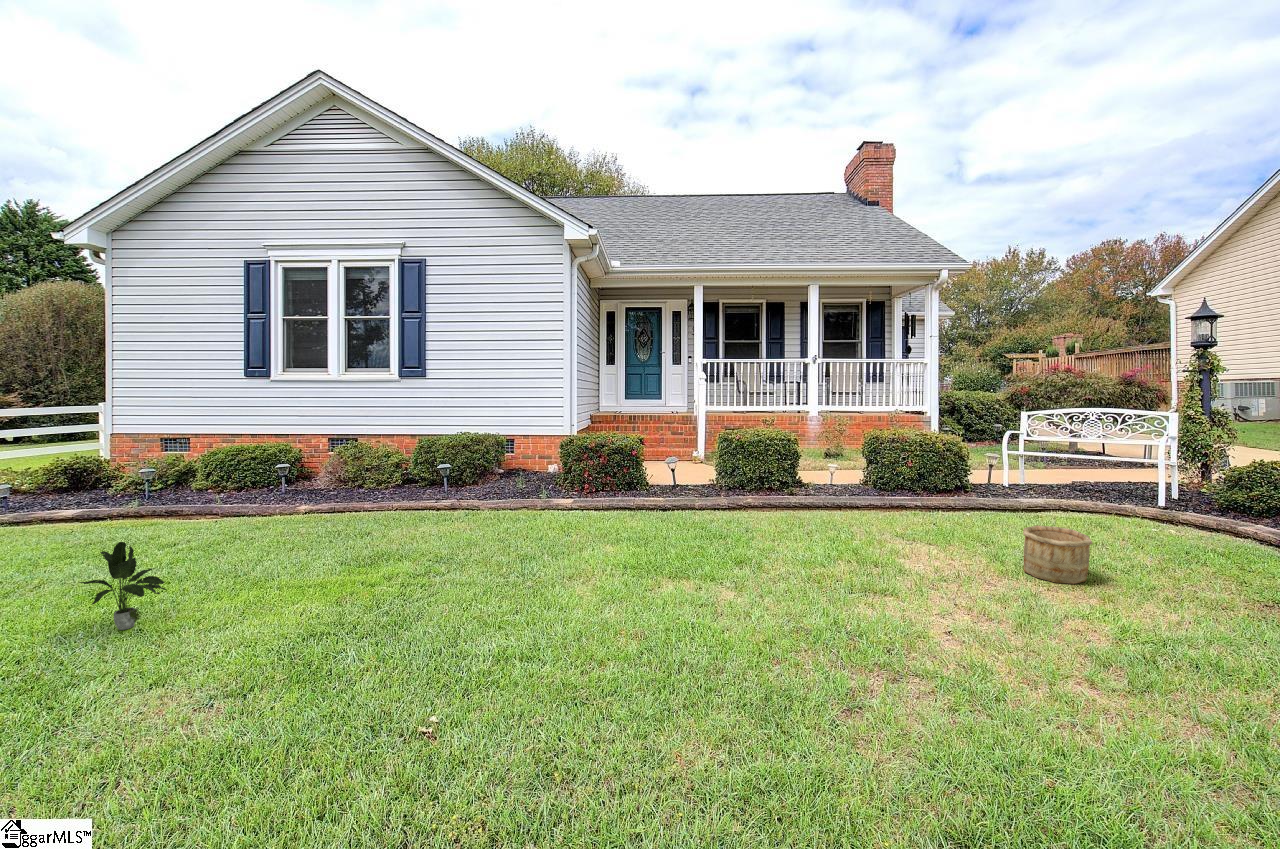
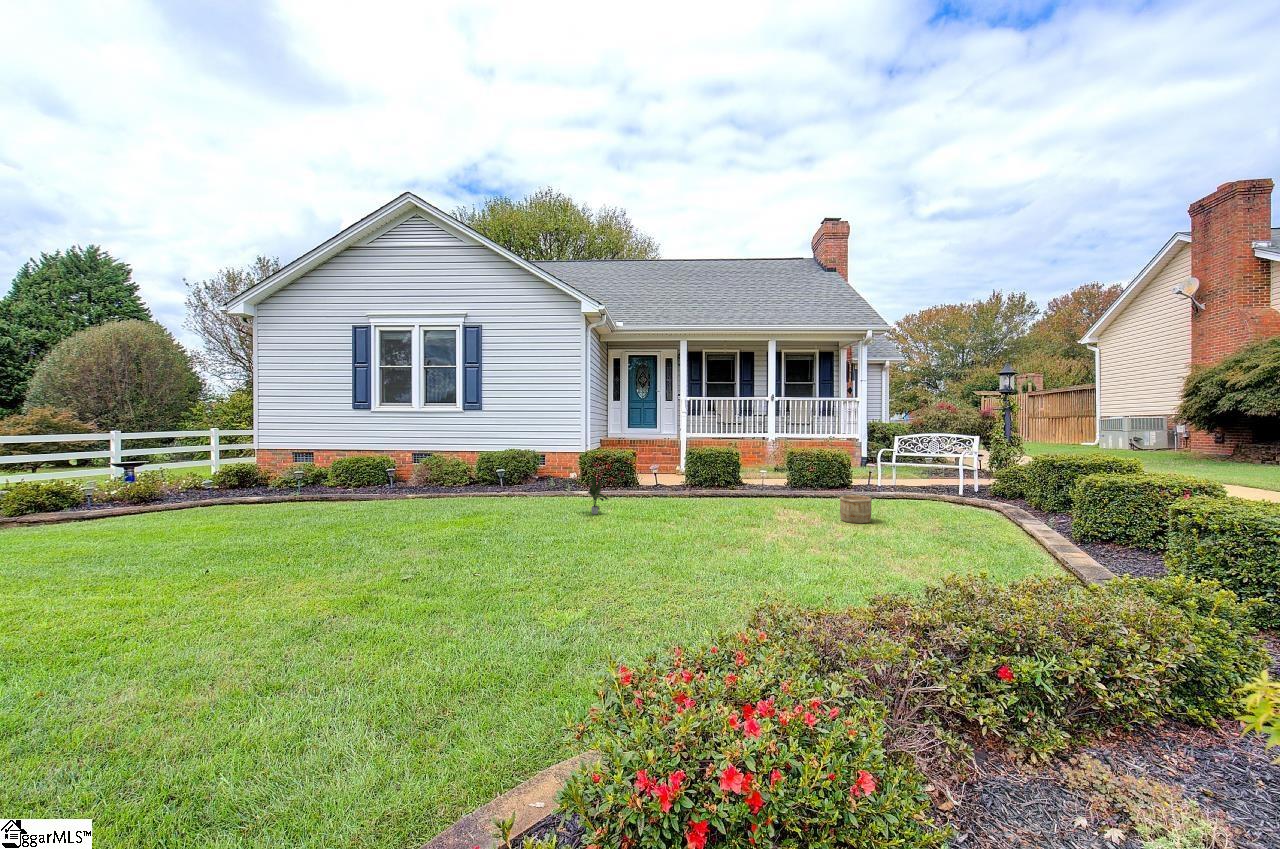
potted plant: present [79,542,166,630] -> present [588,478,609,515]

